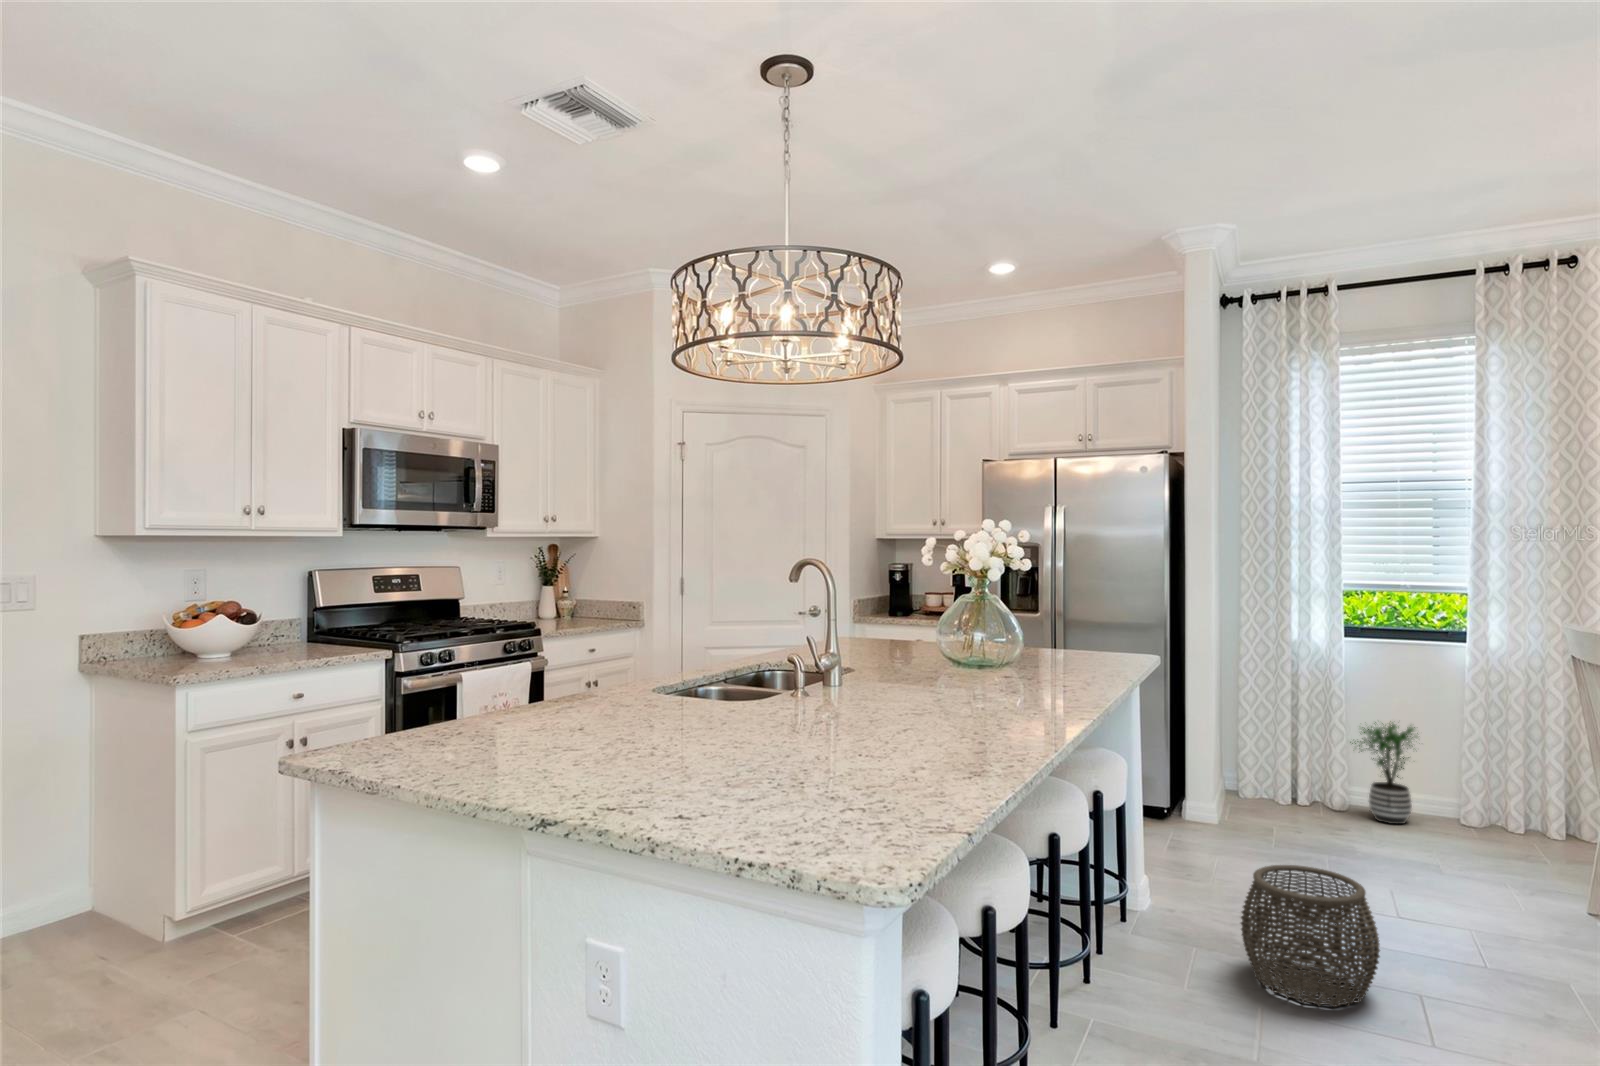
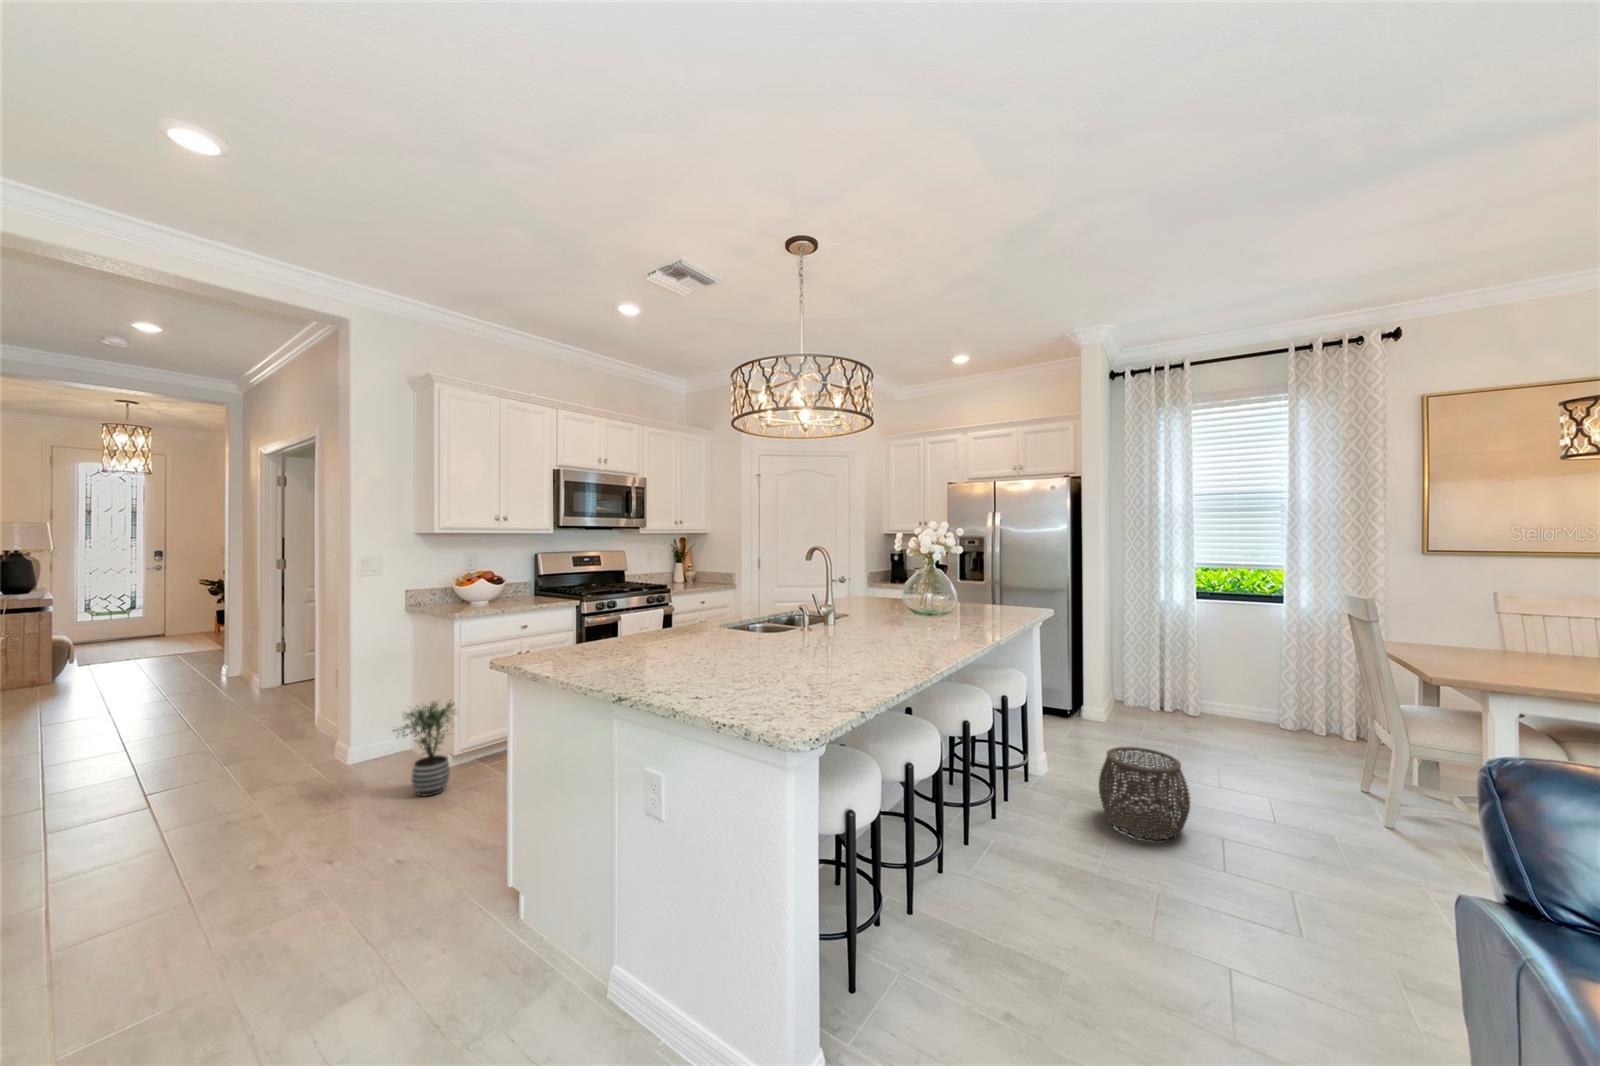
potted plant: present [1350,721,1418,824] -> present [393,700,456,797]

